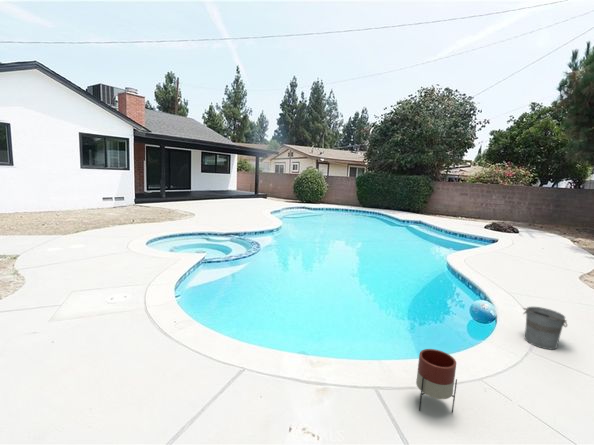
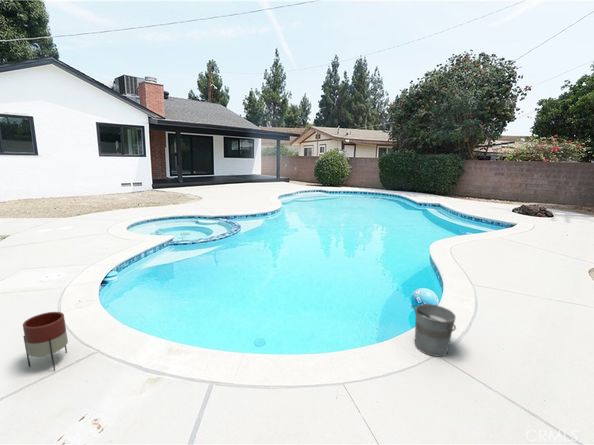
planter: present [416,349,457,413] -> present [23,312,68,371]

